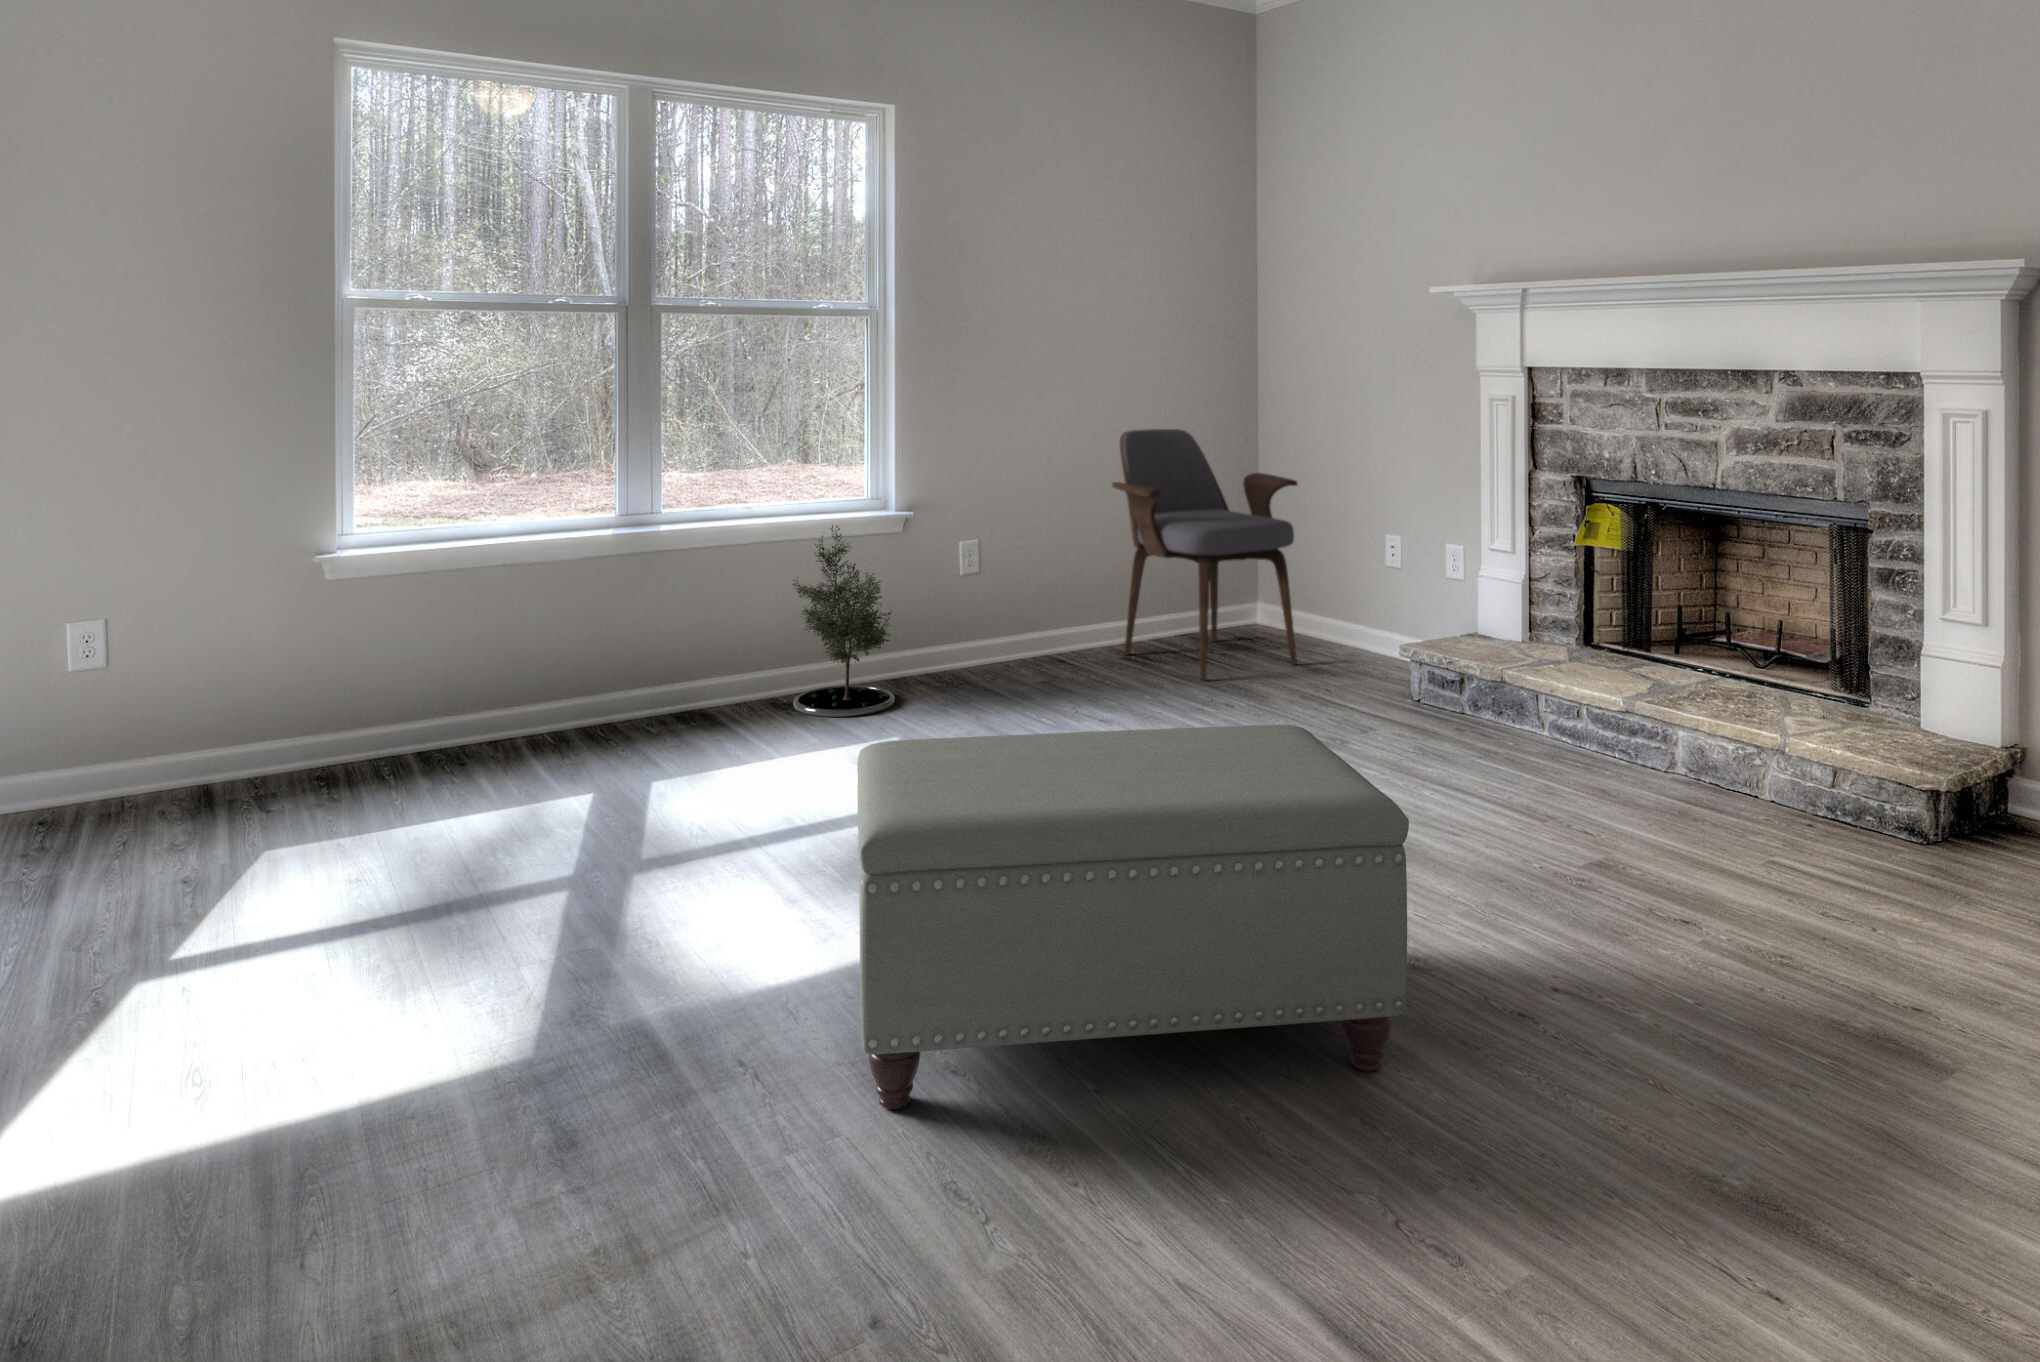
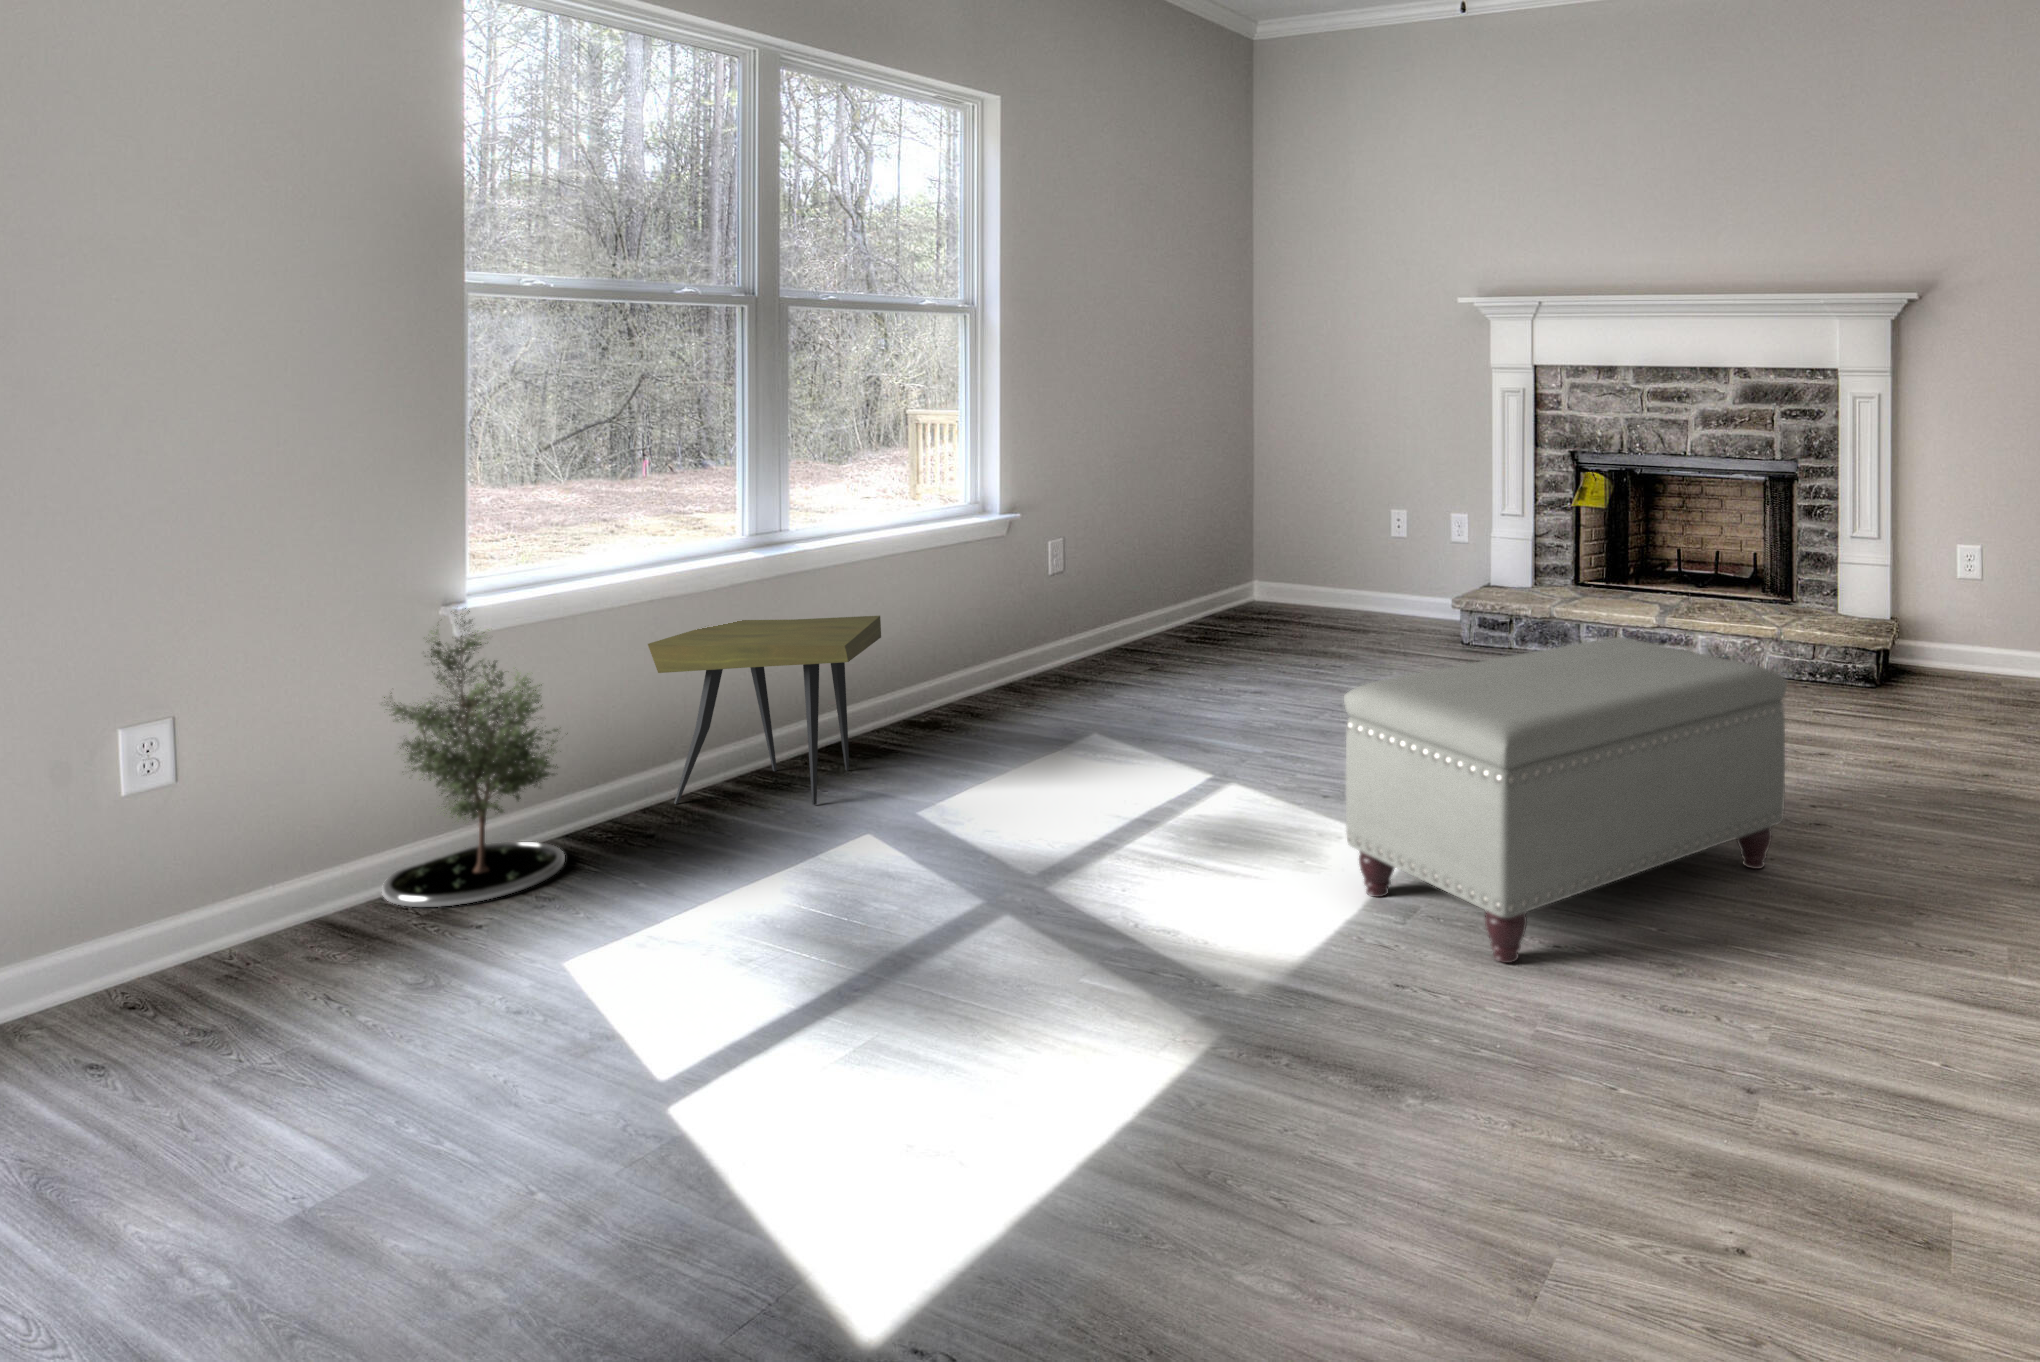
armchair: present [1112,429,1297,680] -> none [1170,424,1338,650]
potted tree: present [792,525,896,717] -> present [382,608,565,907]
side table: none [479,599,678,777] -> present [648,616,881,805]

